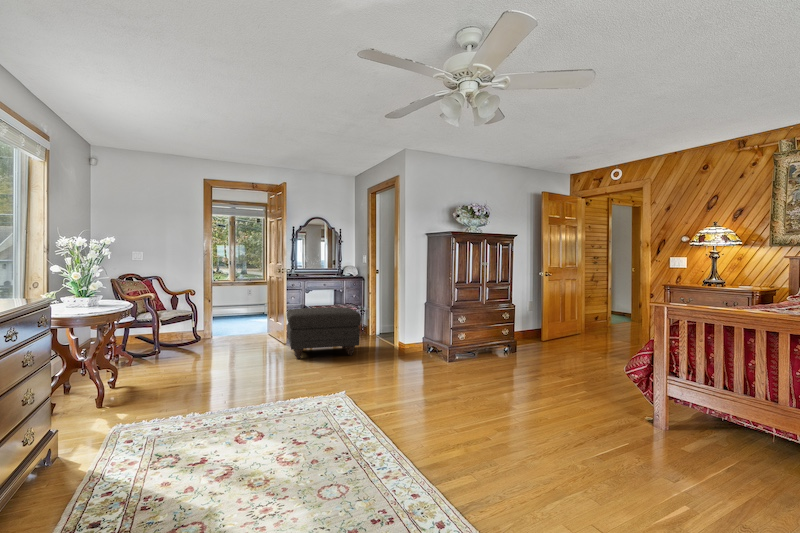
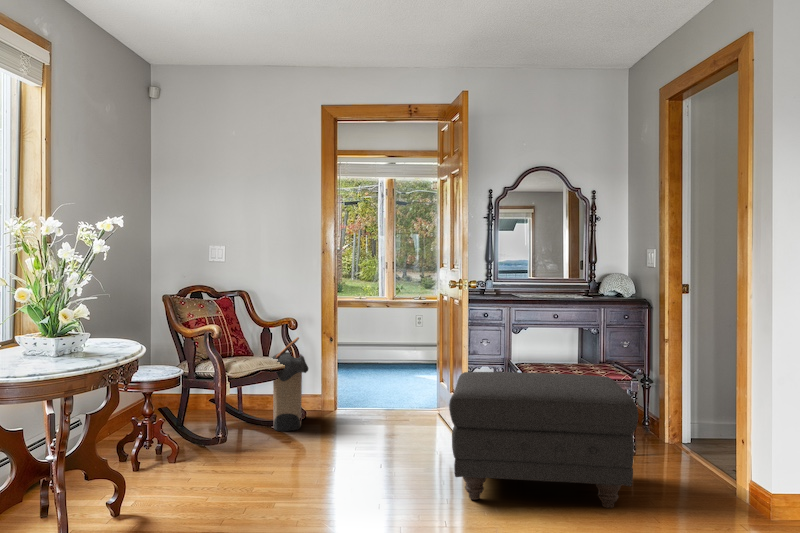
laundry hamper: none [173,300,201,348] -> present [272,337,308,431]

